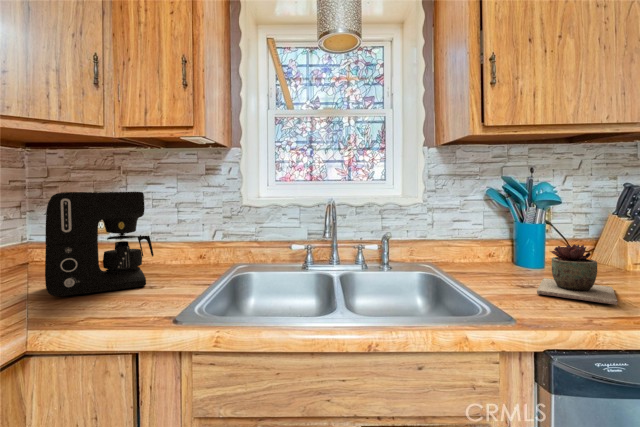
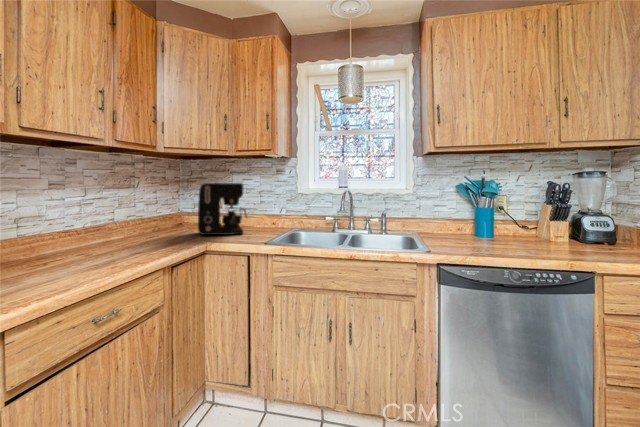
succulent plant: present [537,244,618,305] -> none [462,217,518,252]

